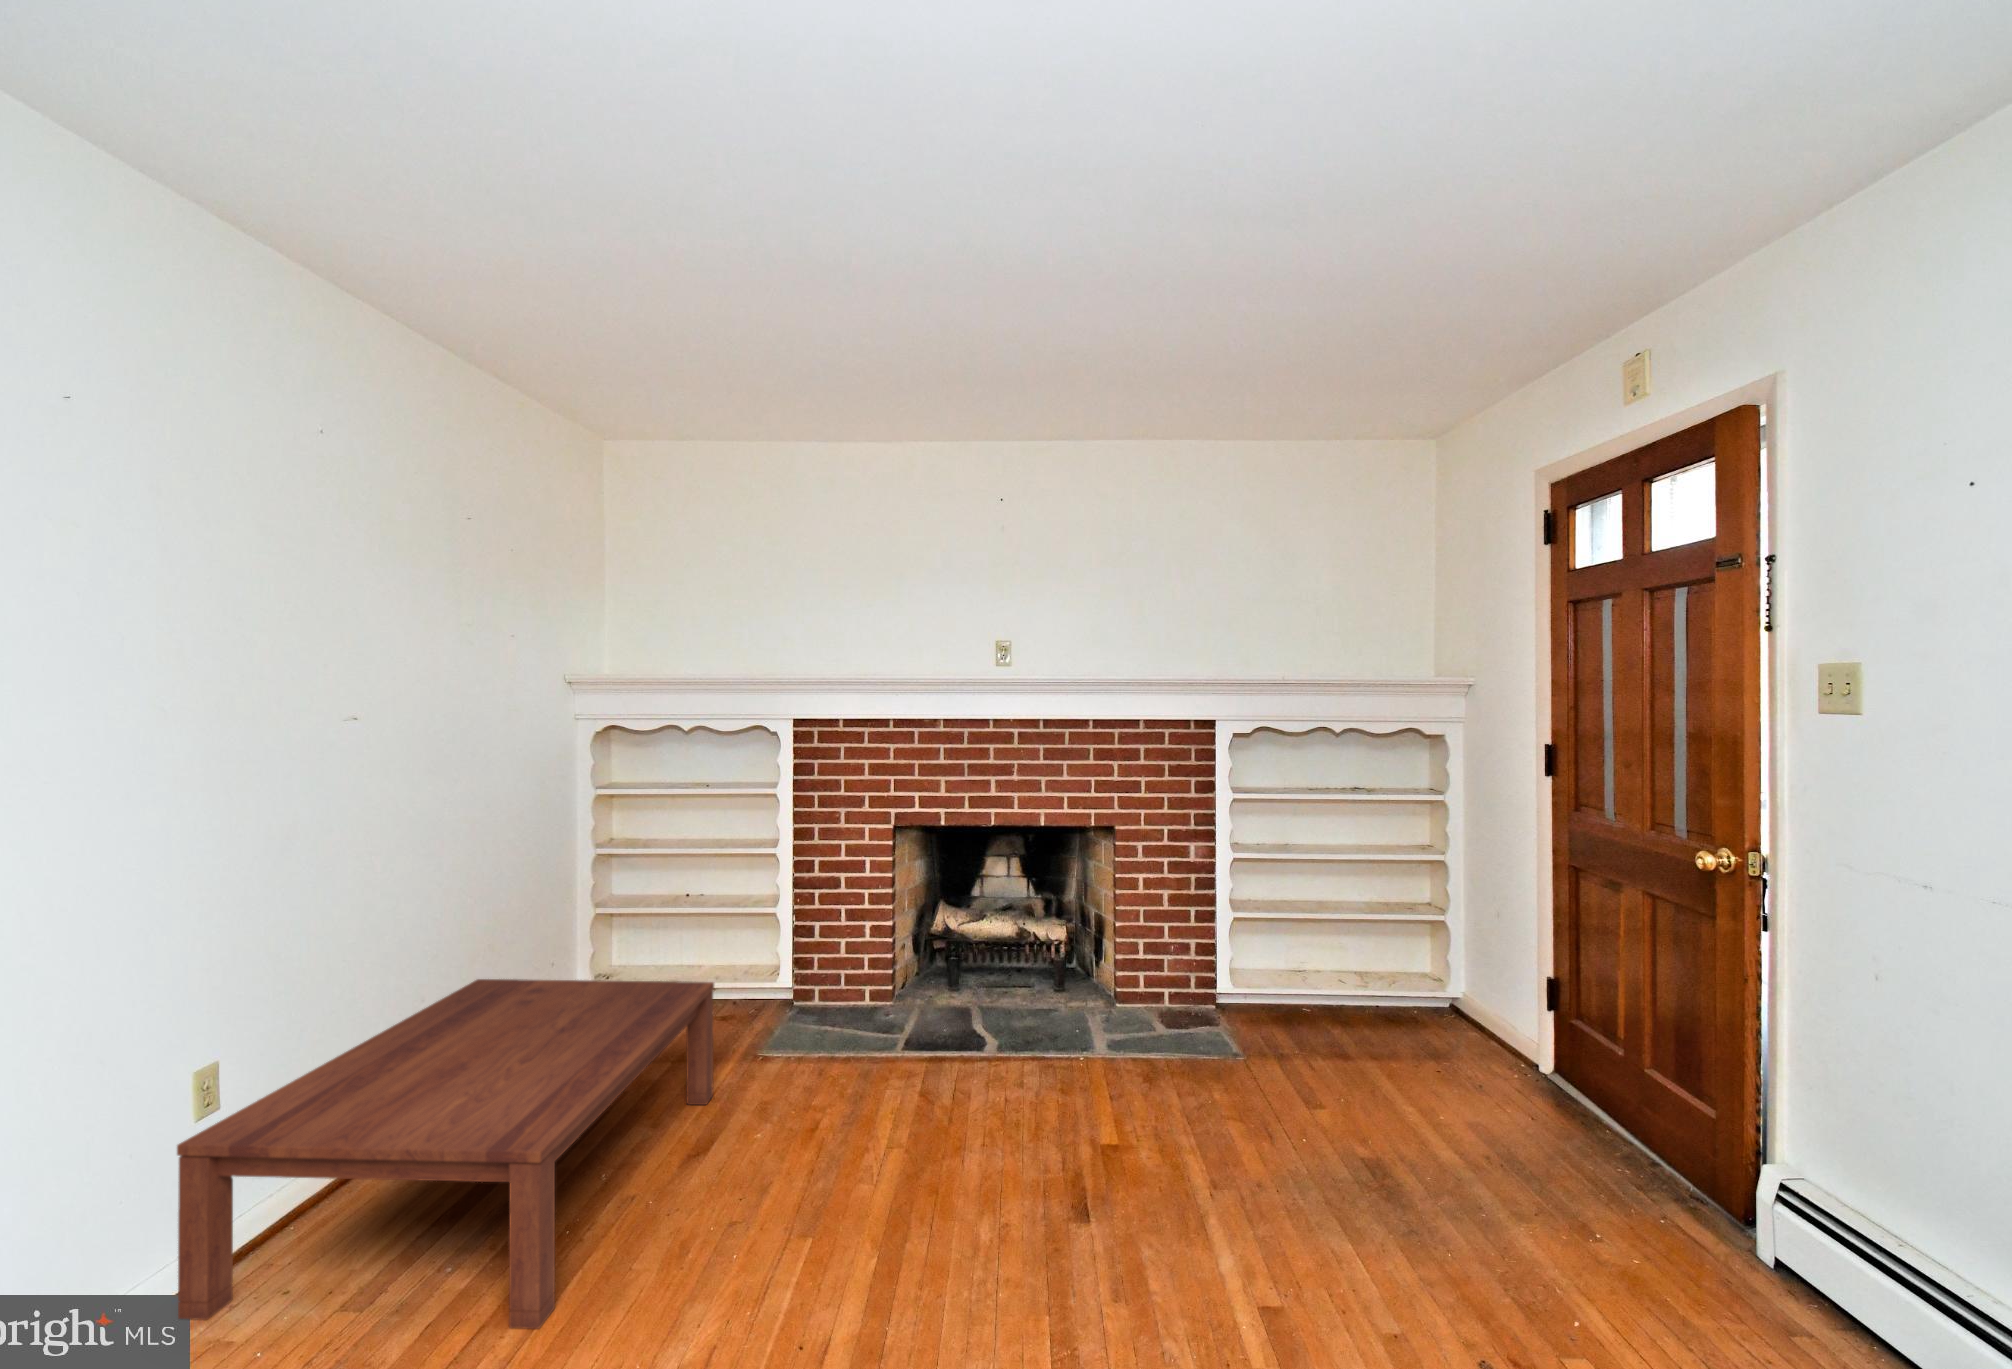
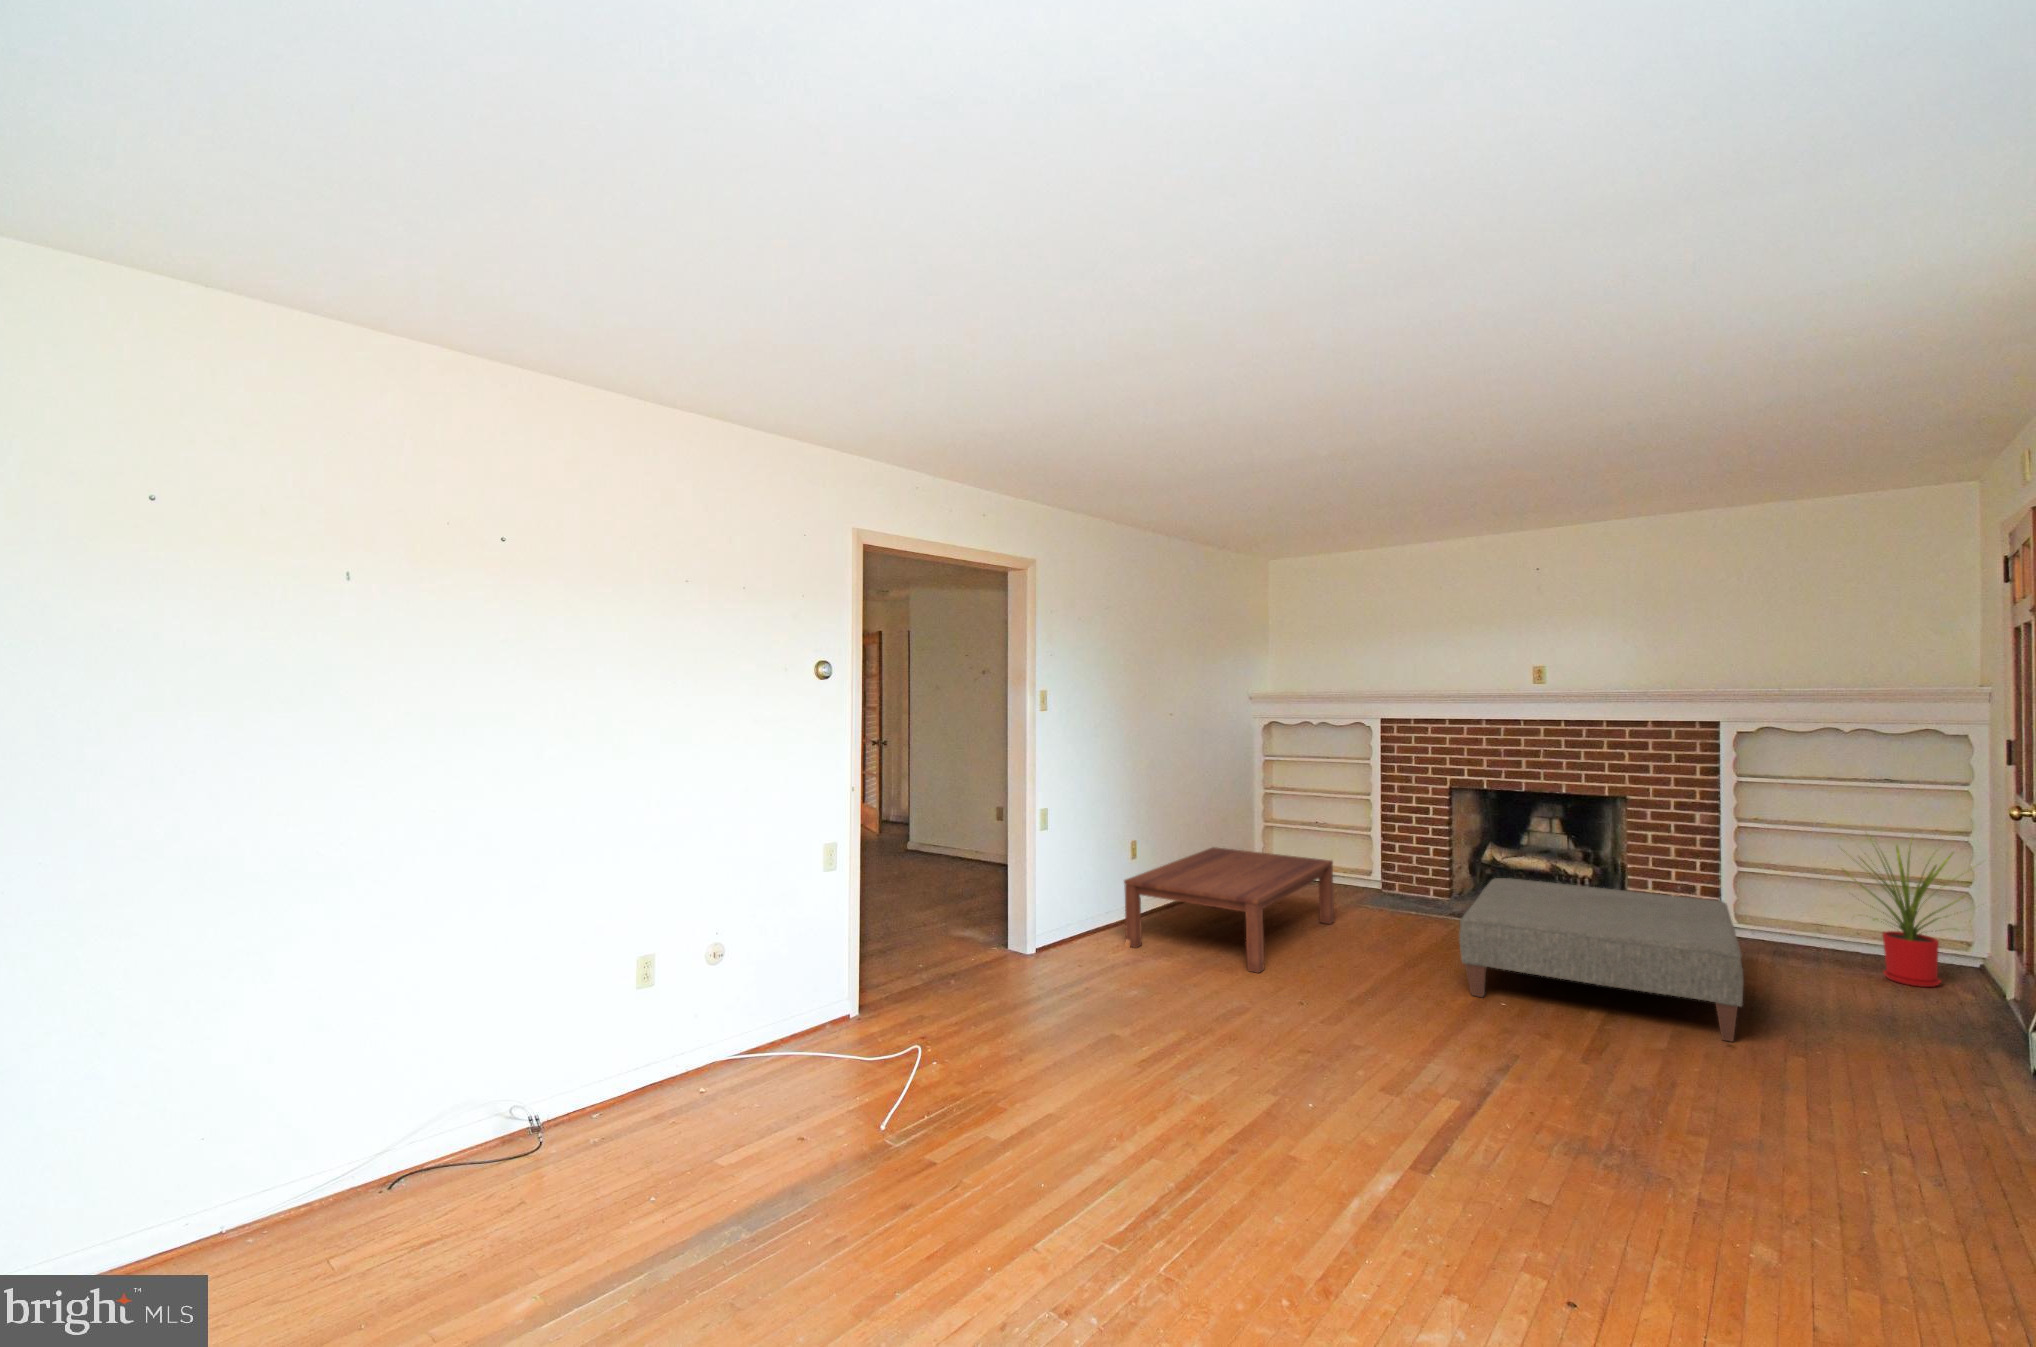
house plant: none [1353,857,1505,1056] -> present [1841,838,1978,987]
ottoman: none [964,980,1400,1262] -> present [1459,878,1744,1042]

